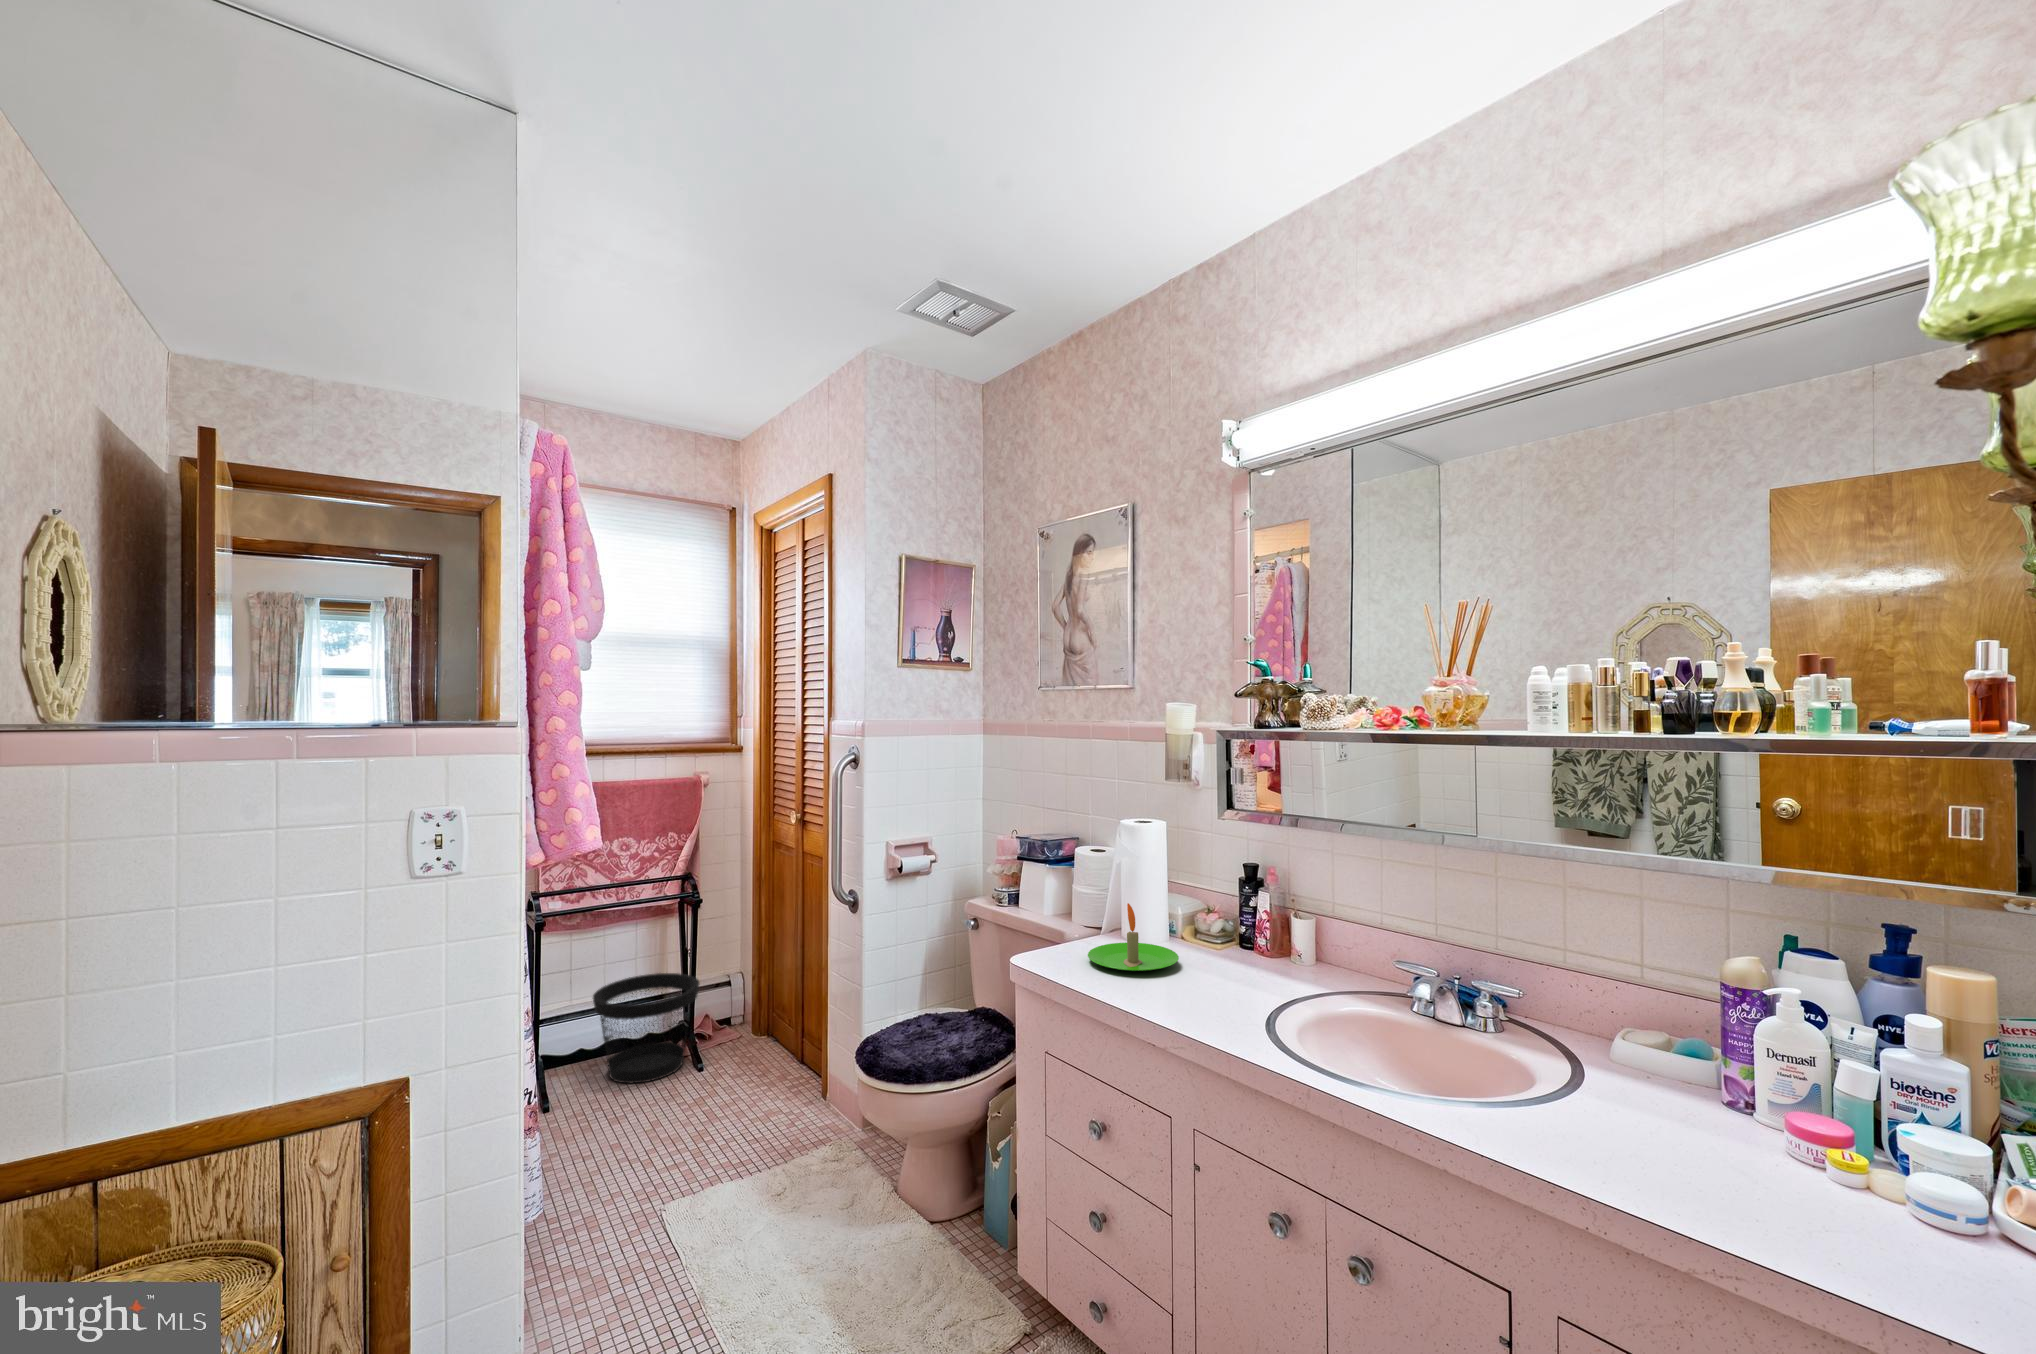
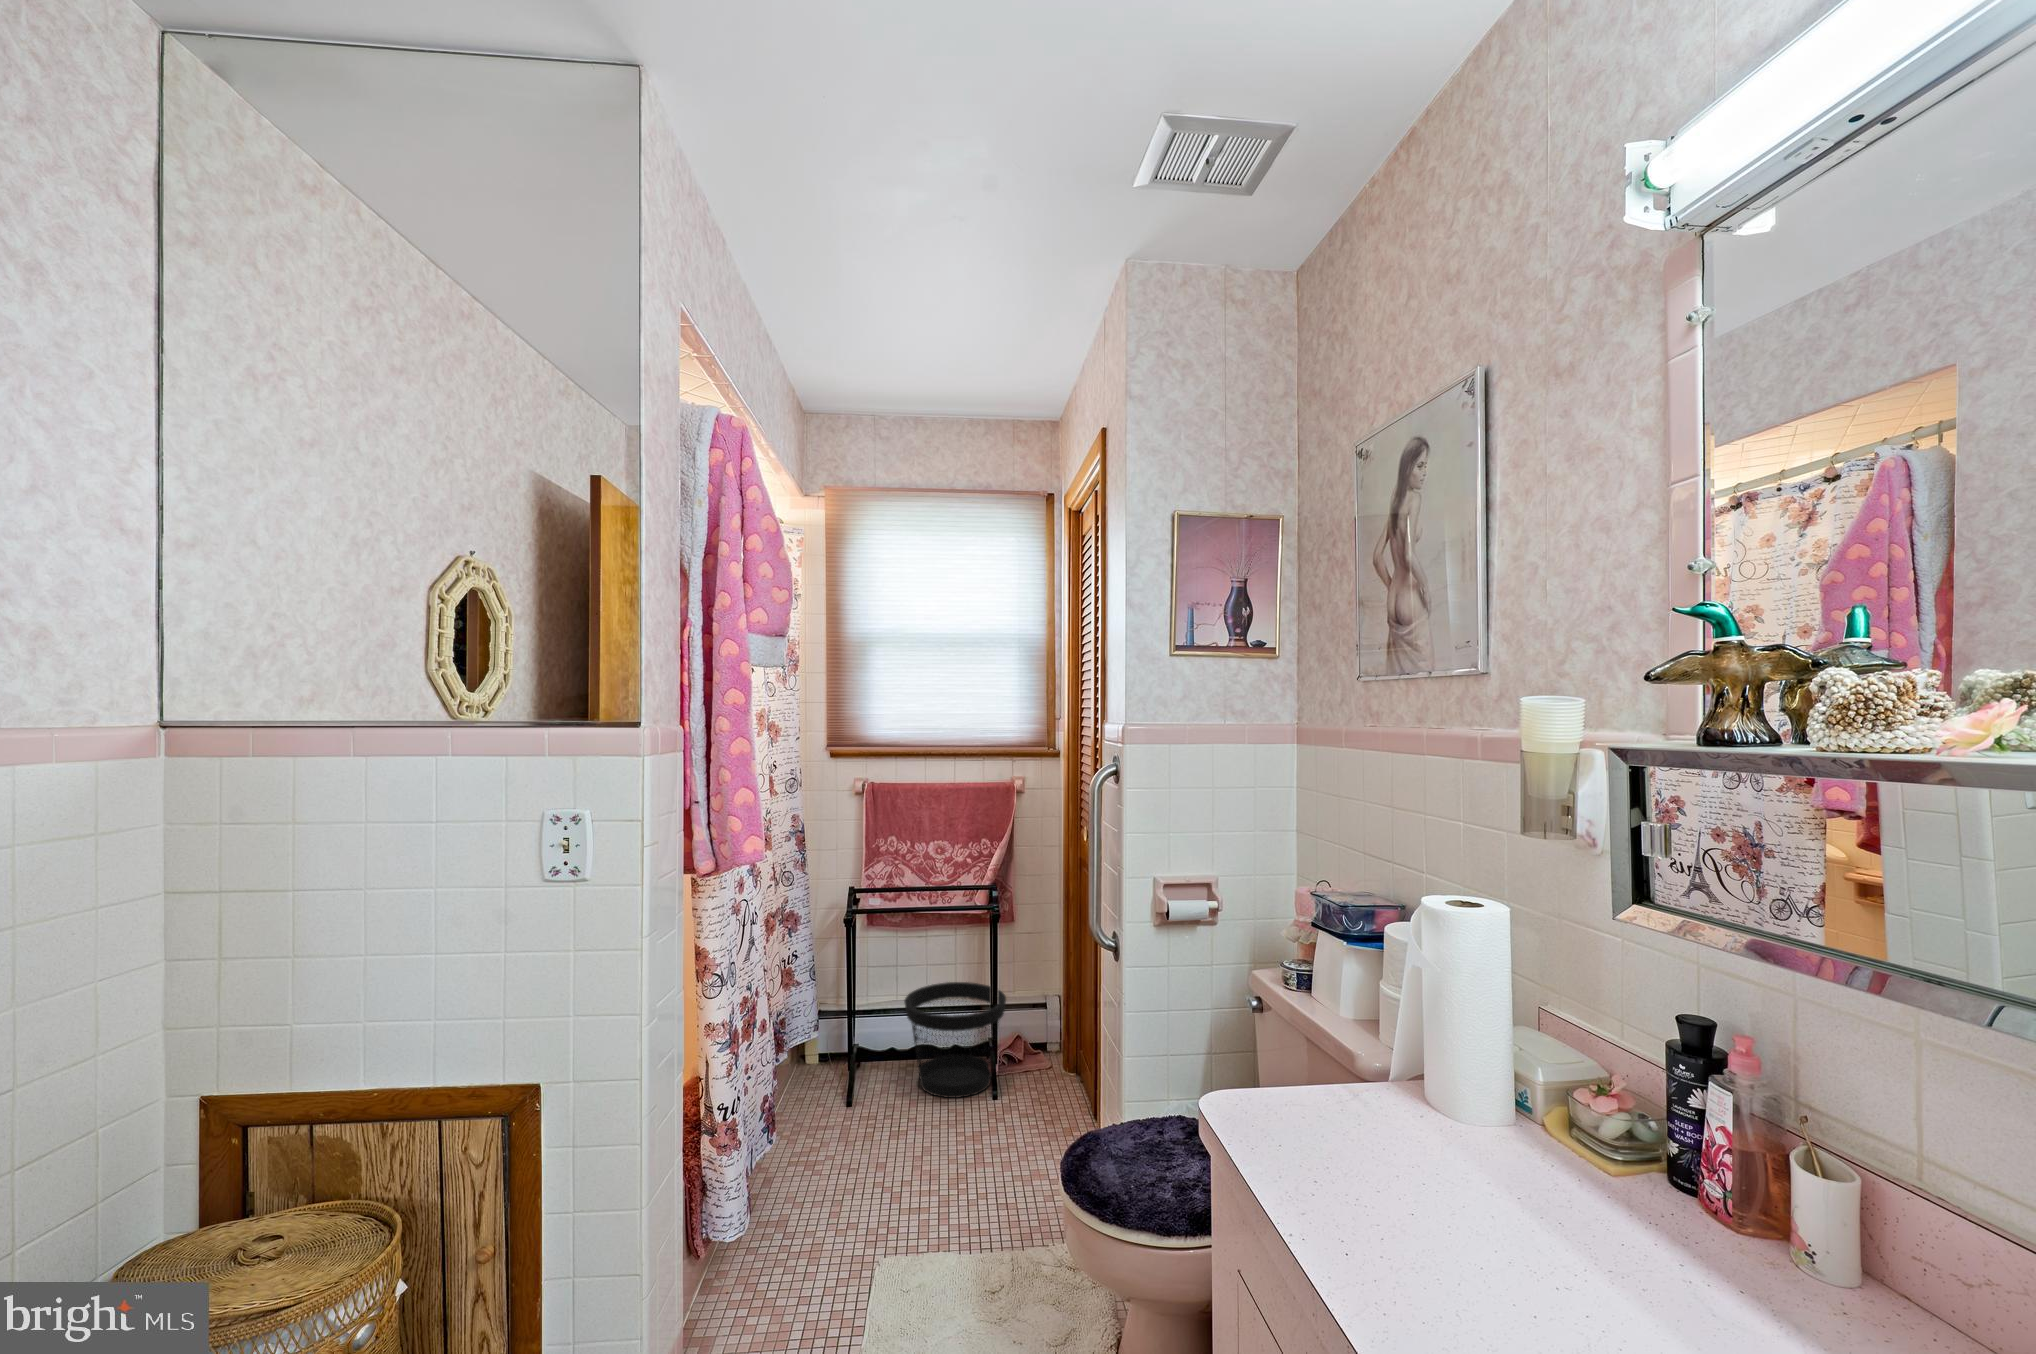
candle: present [1088,903,1179,972] -> none [1326,1052,1500,1191]

